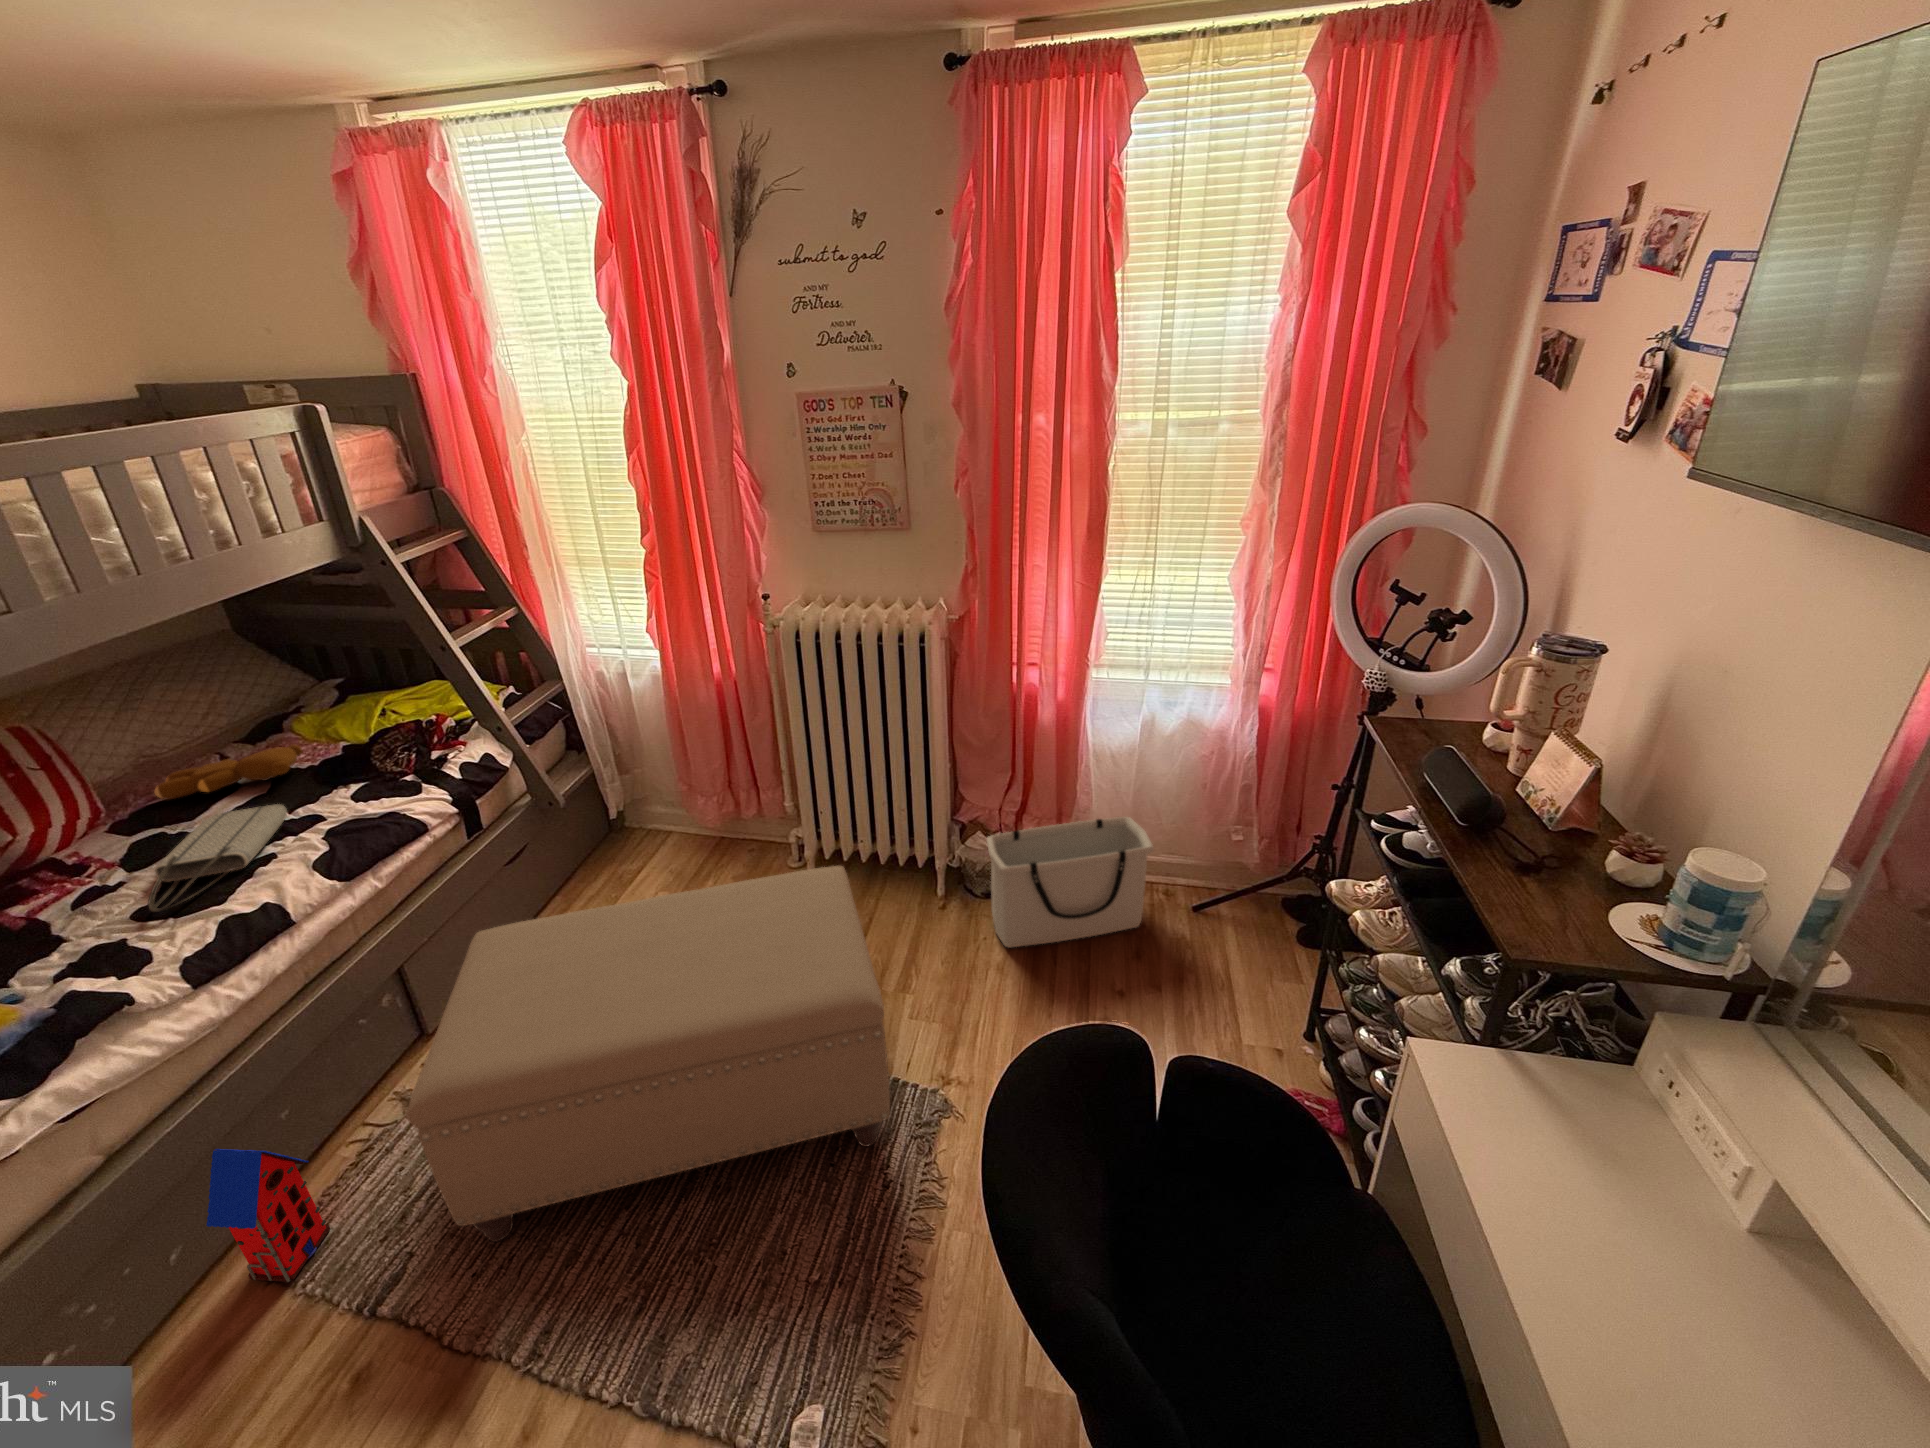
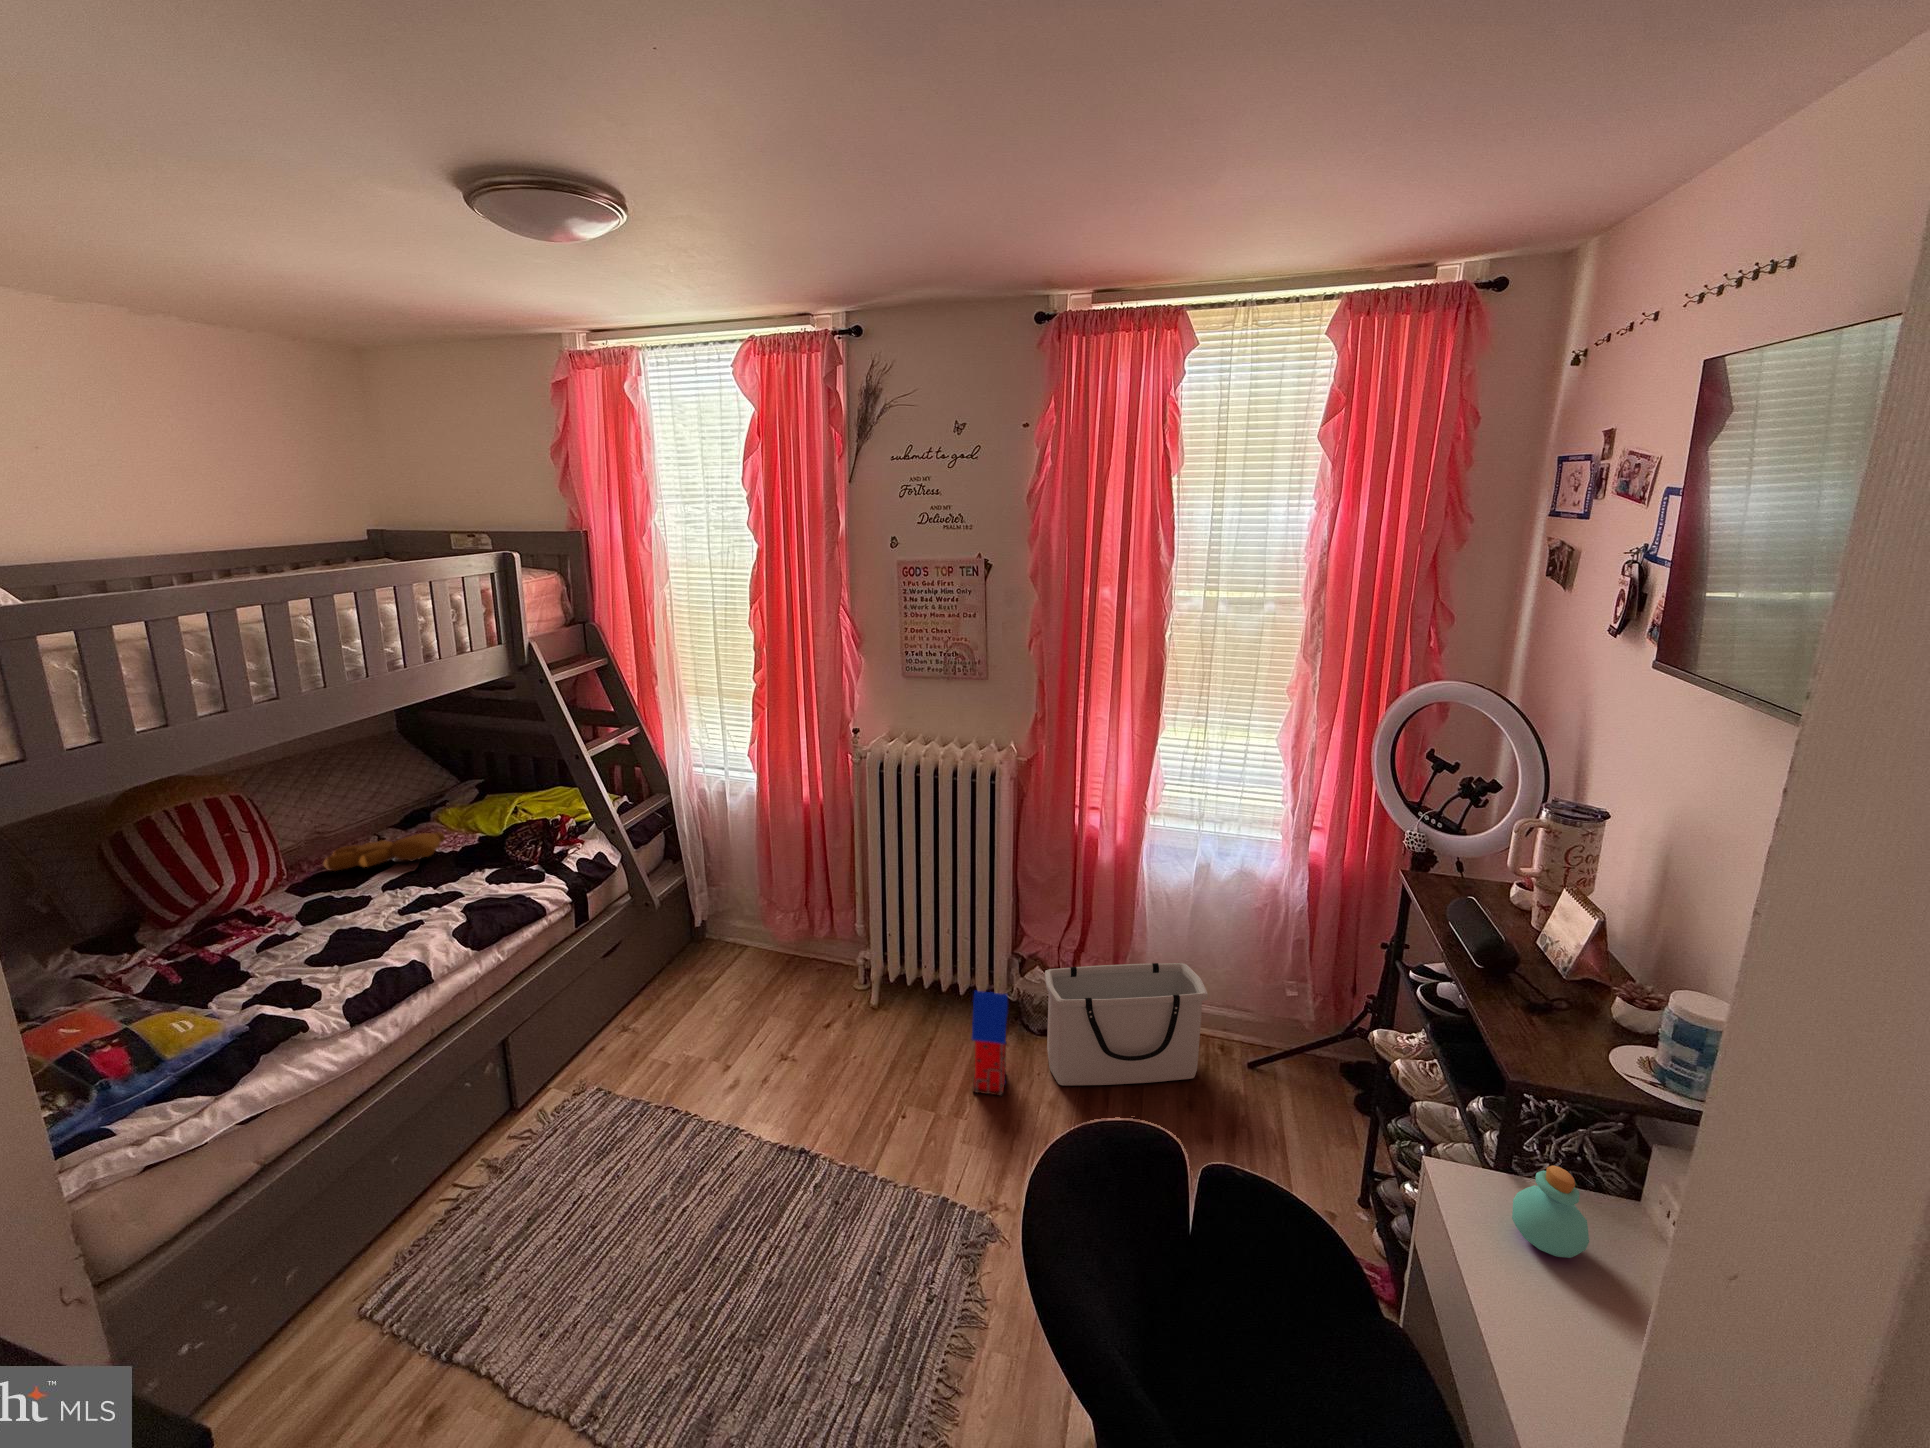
tote bag: present [148,804,287,912] -> none [320,881,431,960]
ottoman: present [406,866,890,1242] -> none [516,980,940,1306]
perfume bottle: none [1505,1043,1590,1134] -> present [1512,1166,1589,1258]
toy house: present [206,1149,330,1282] -> present [972,991,1008,1095]

